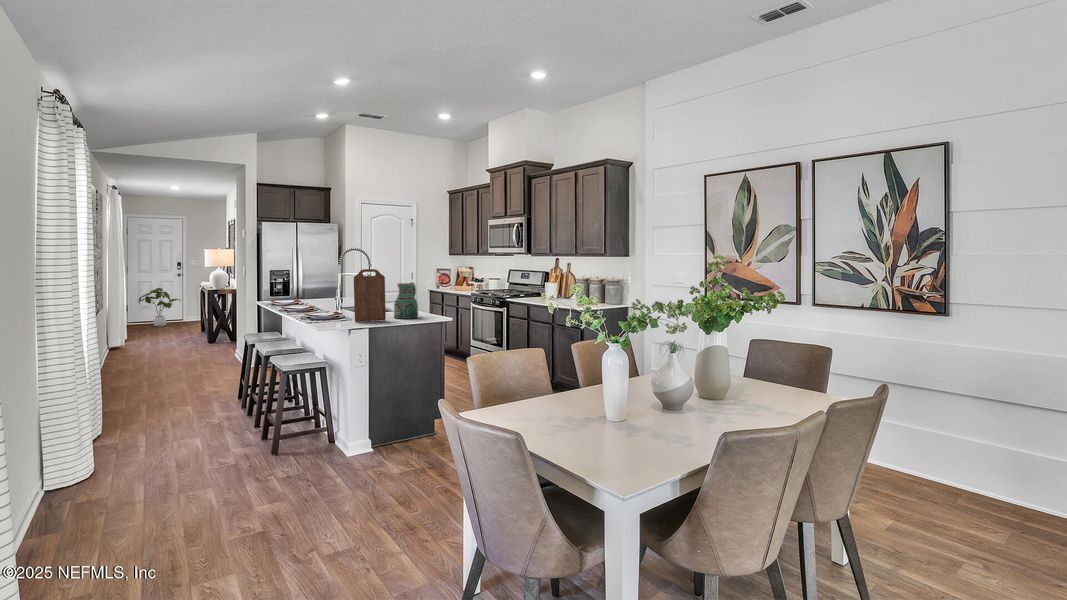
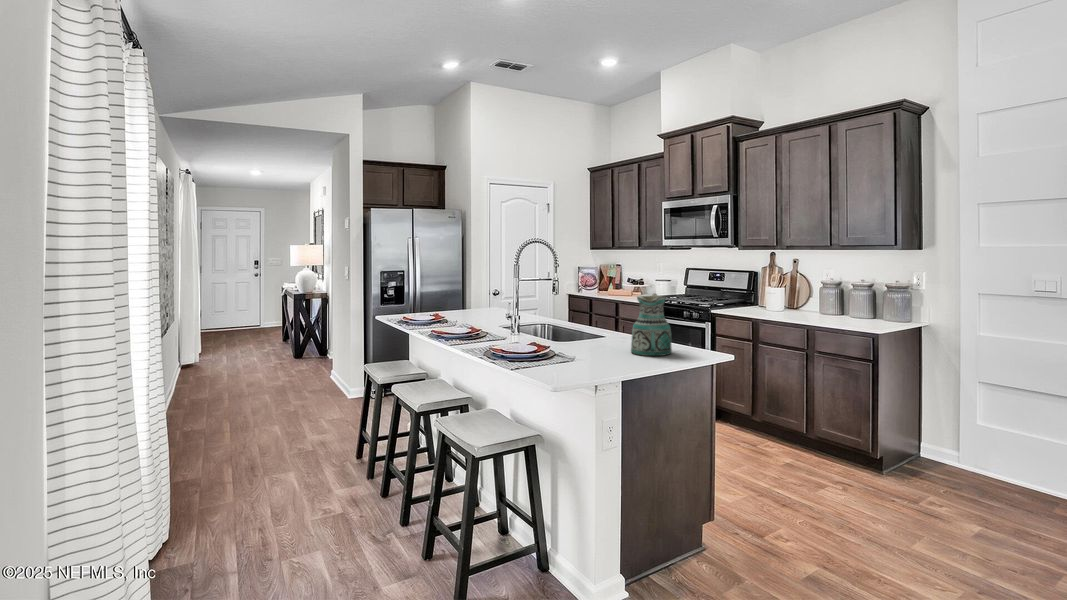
cutting board: present [354,269,386,322] -> none [585,273,633,364]
house plant: present [139,288,181,326] -> none [215,290,260,333]

